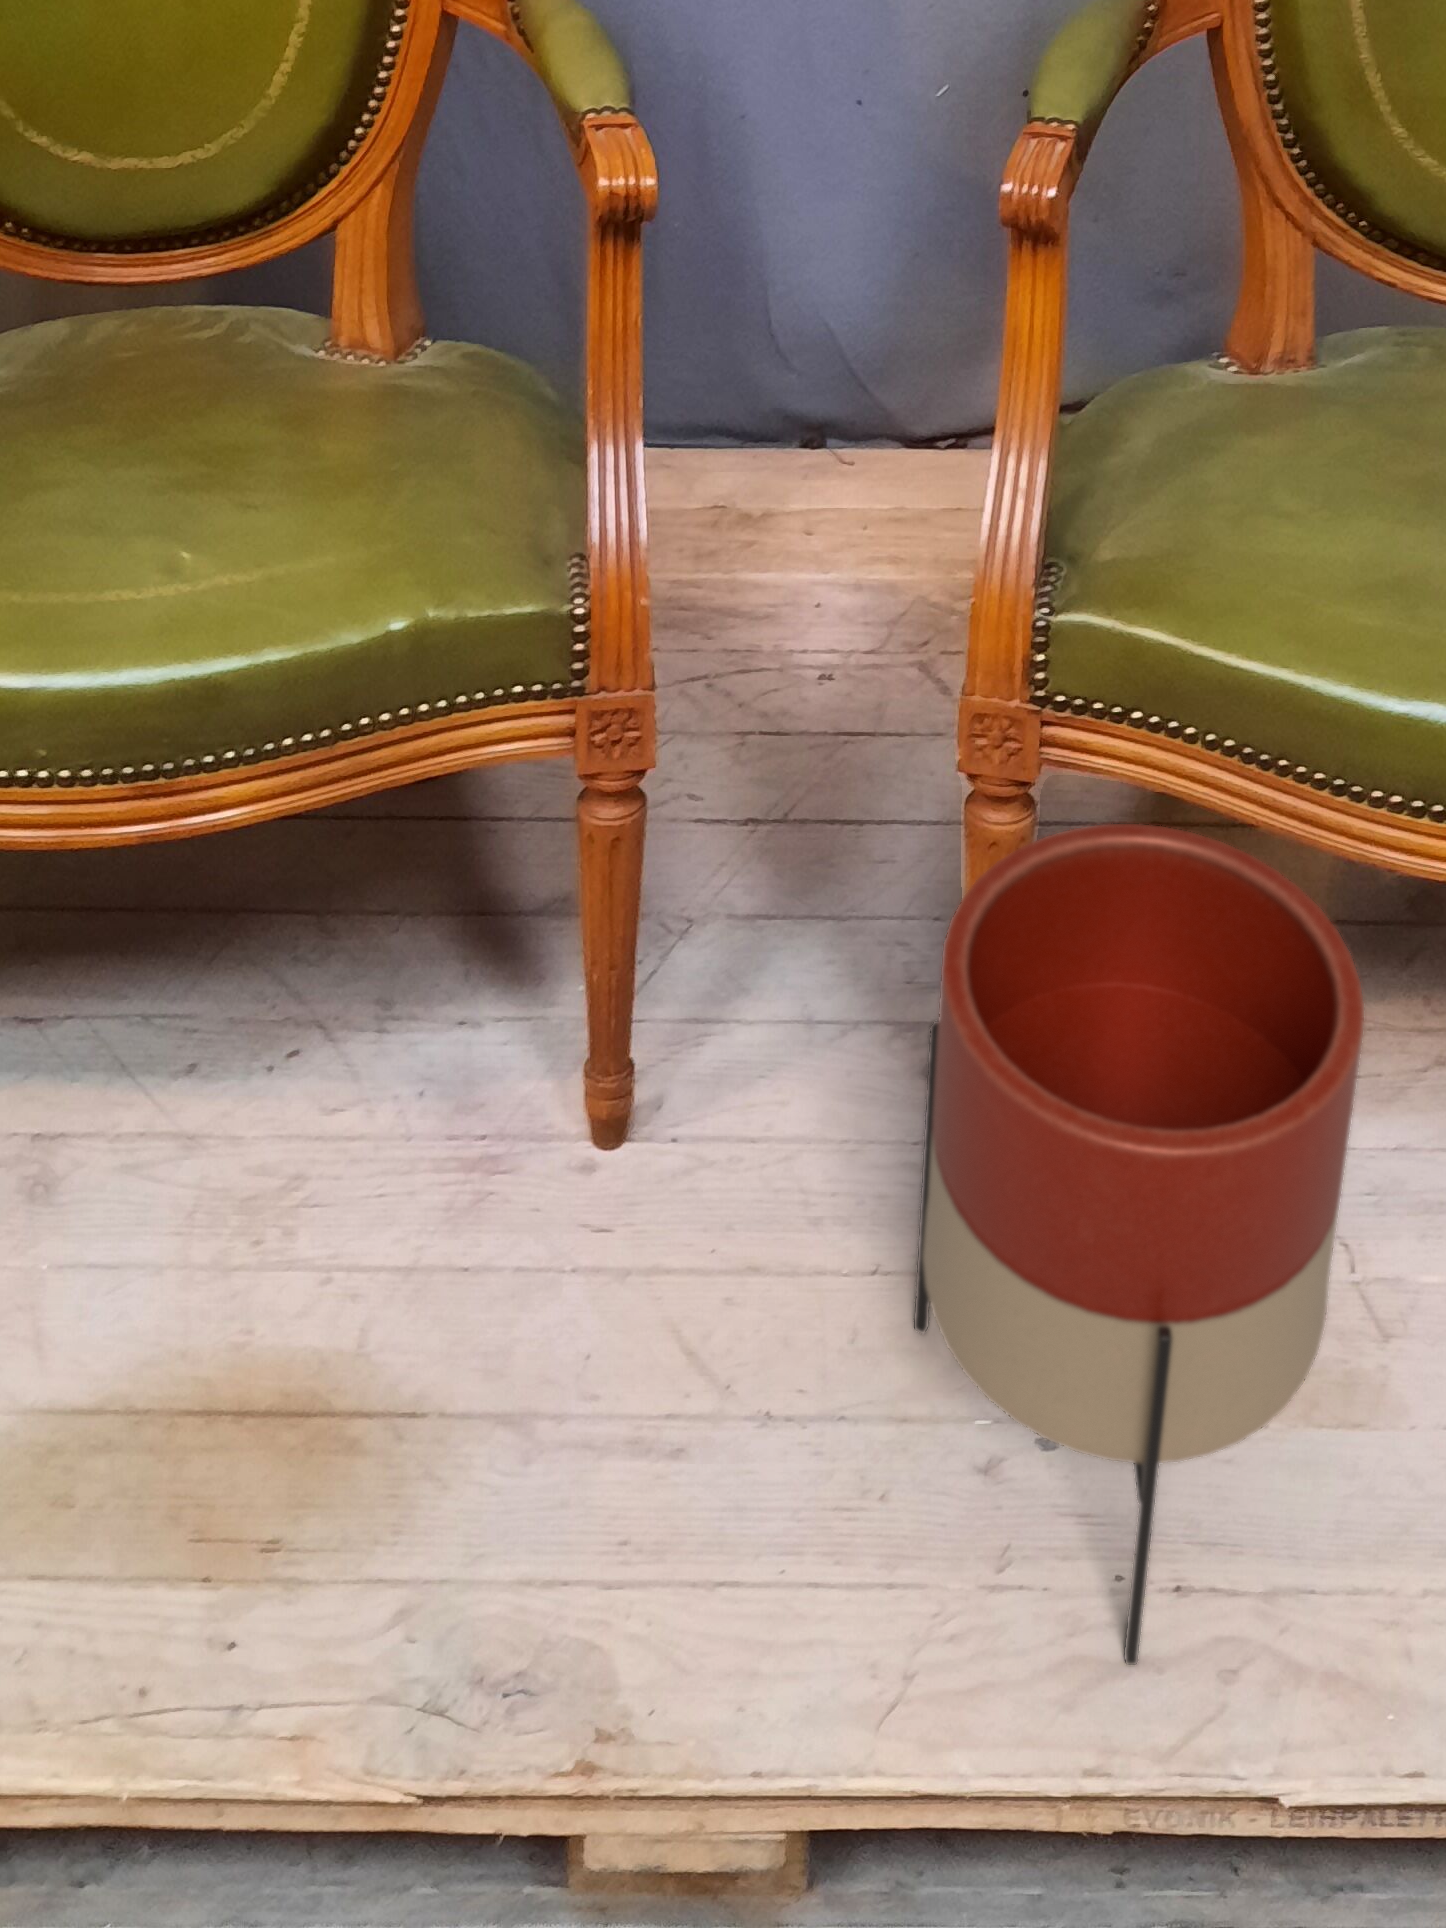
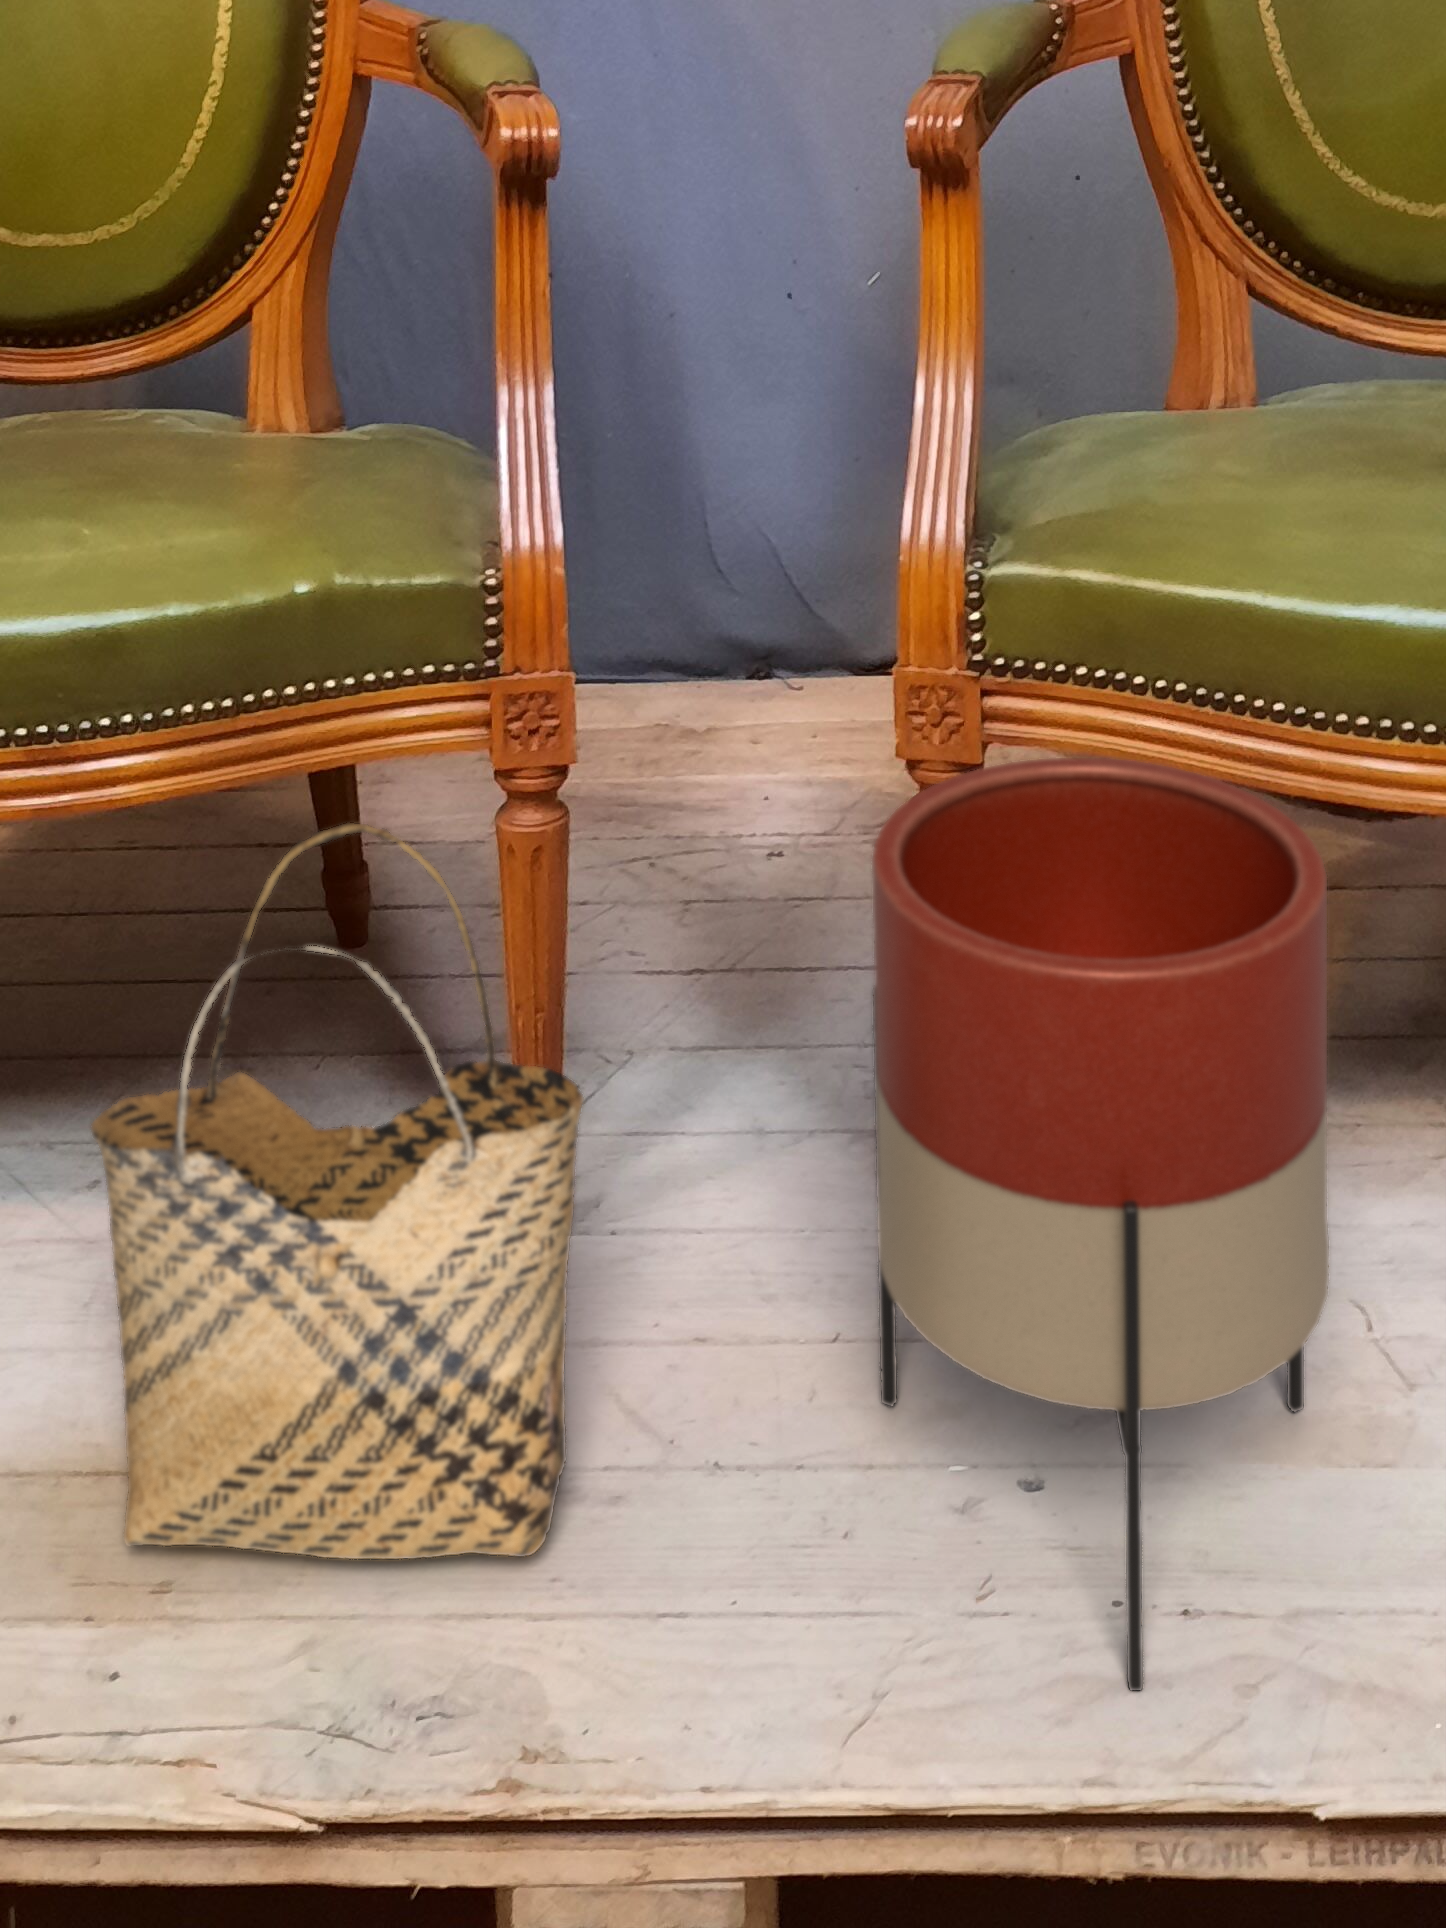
woven basket: none [192,887,659,1524] -> present [91,823,584,1559]

